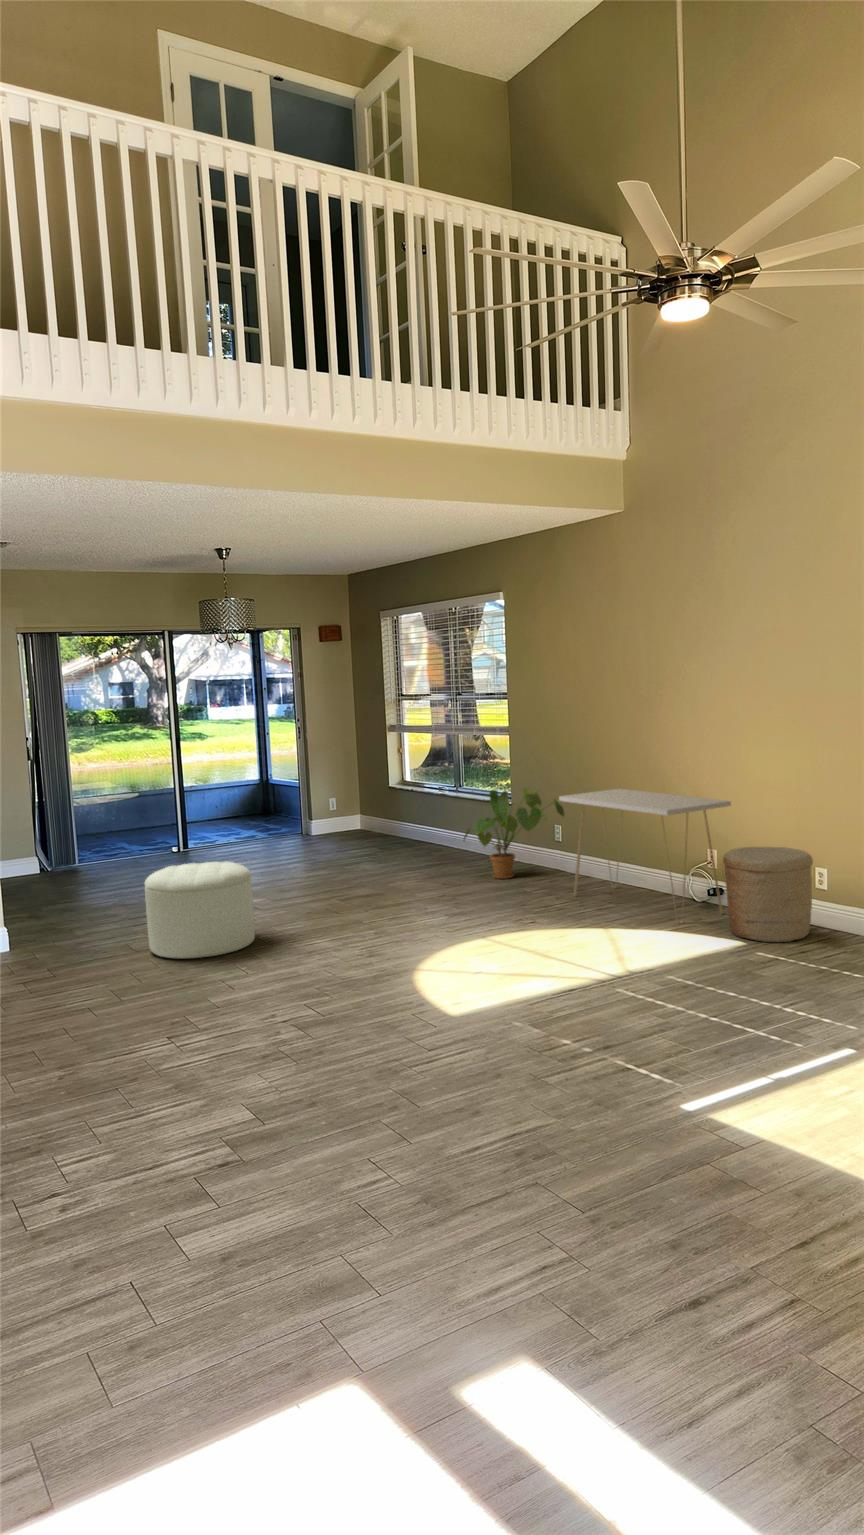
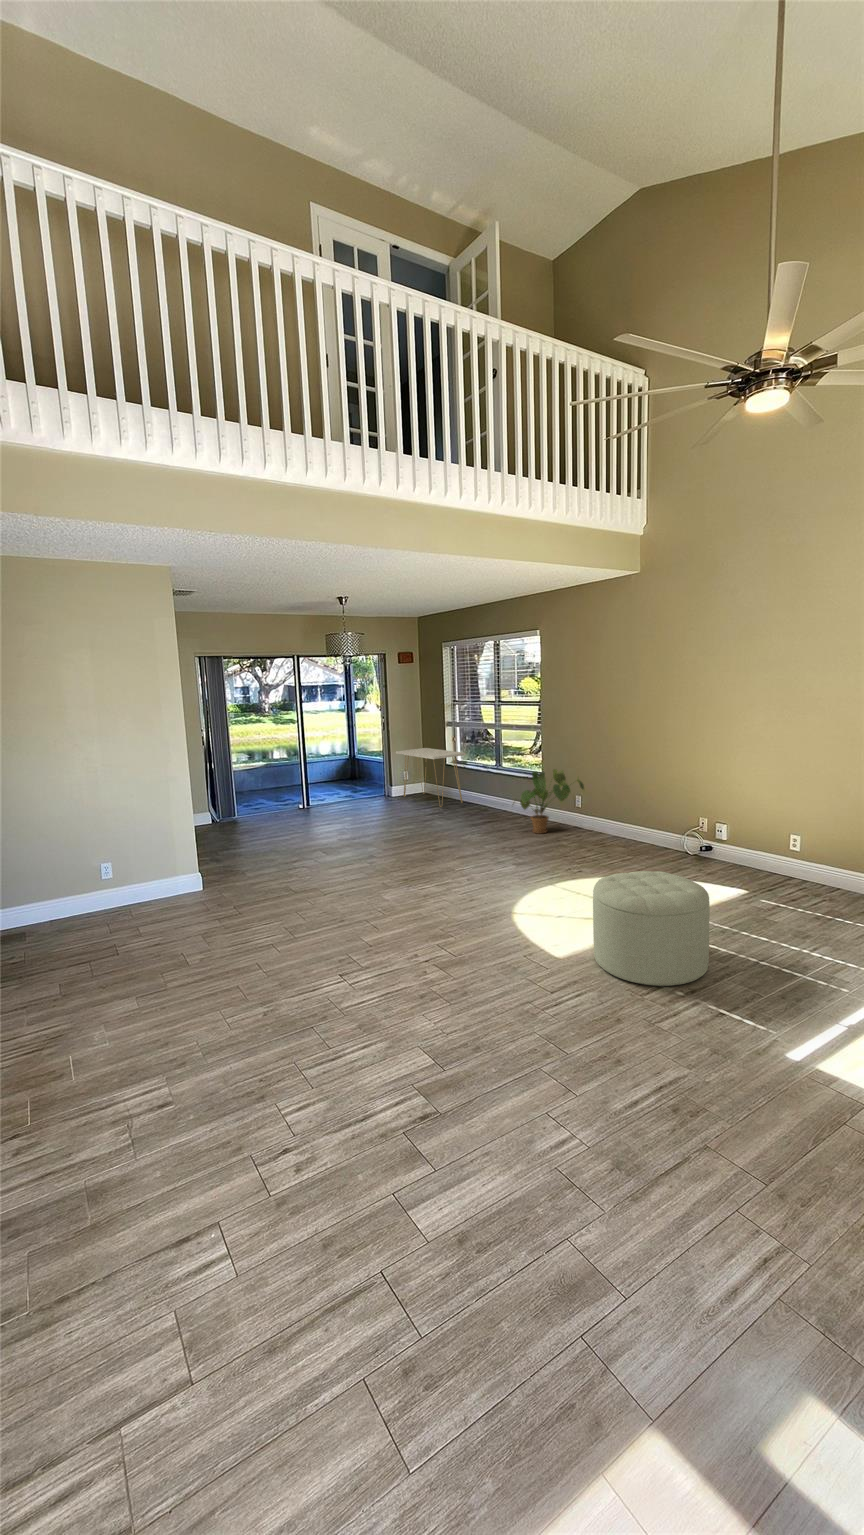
console table: present [559,789,731,924] -> present [396,748,466,807]
woven basket: present [723,847,813,942] -> none [727,820,798,892]
ottoman: present [145,862,255,959] -> present [593,871,710,986]

